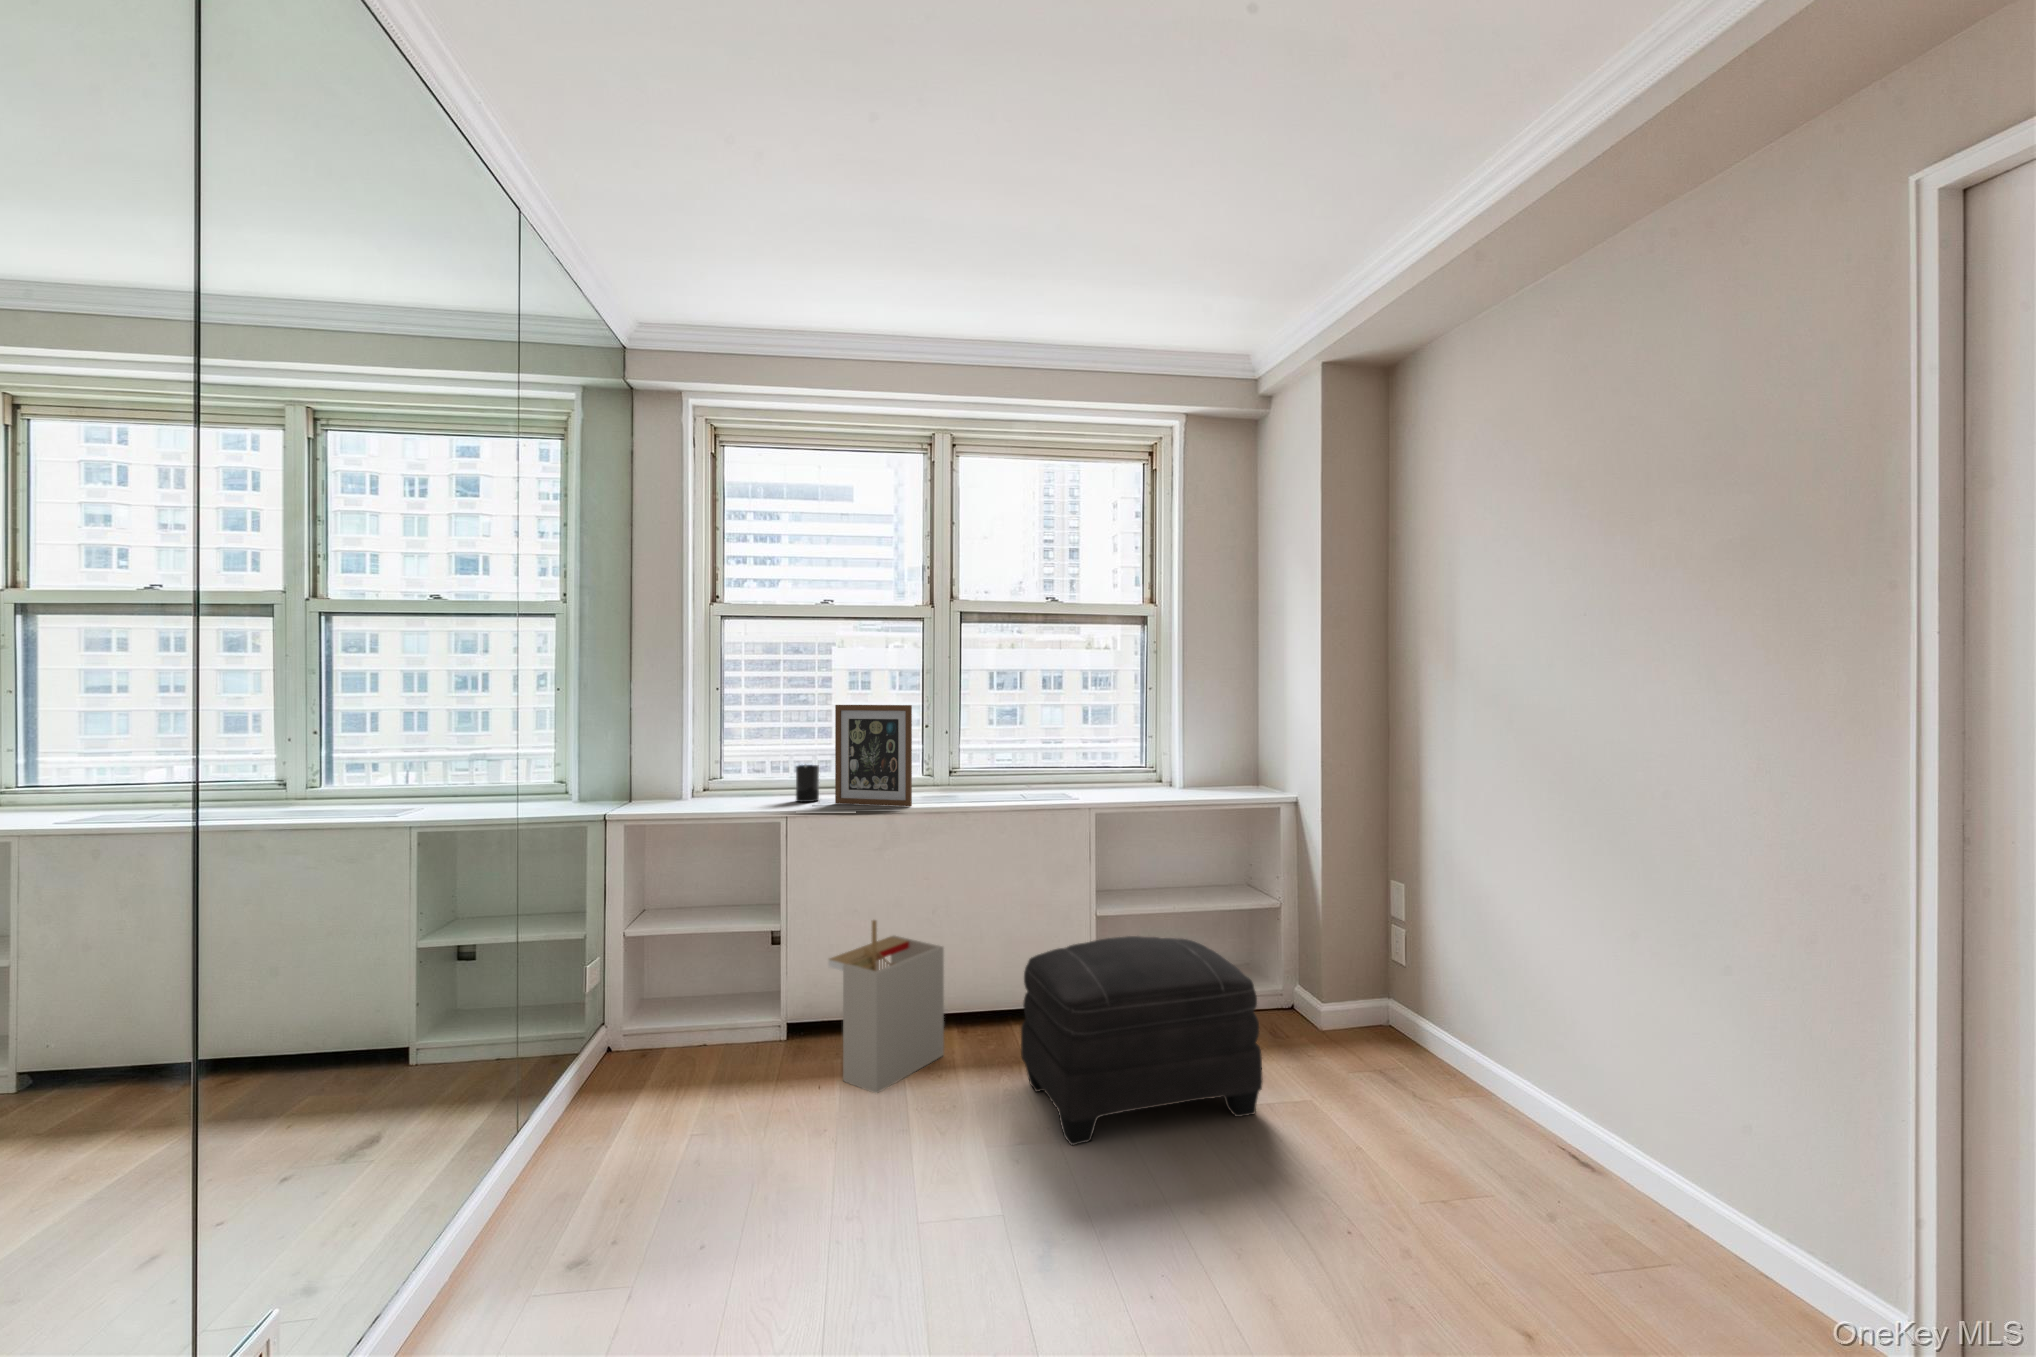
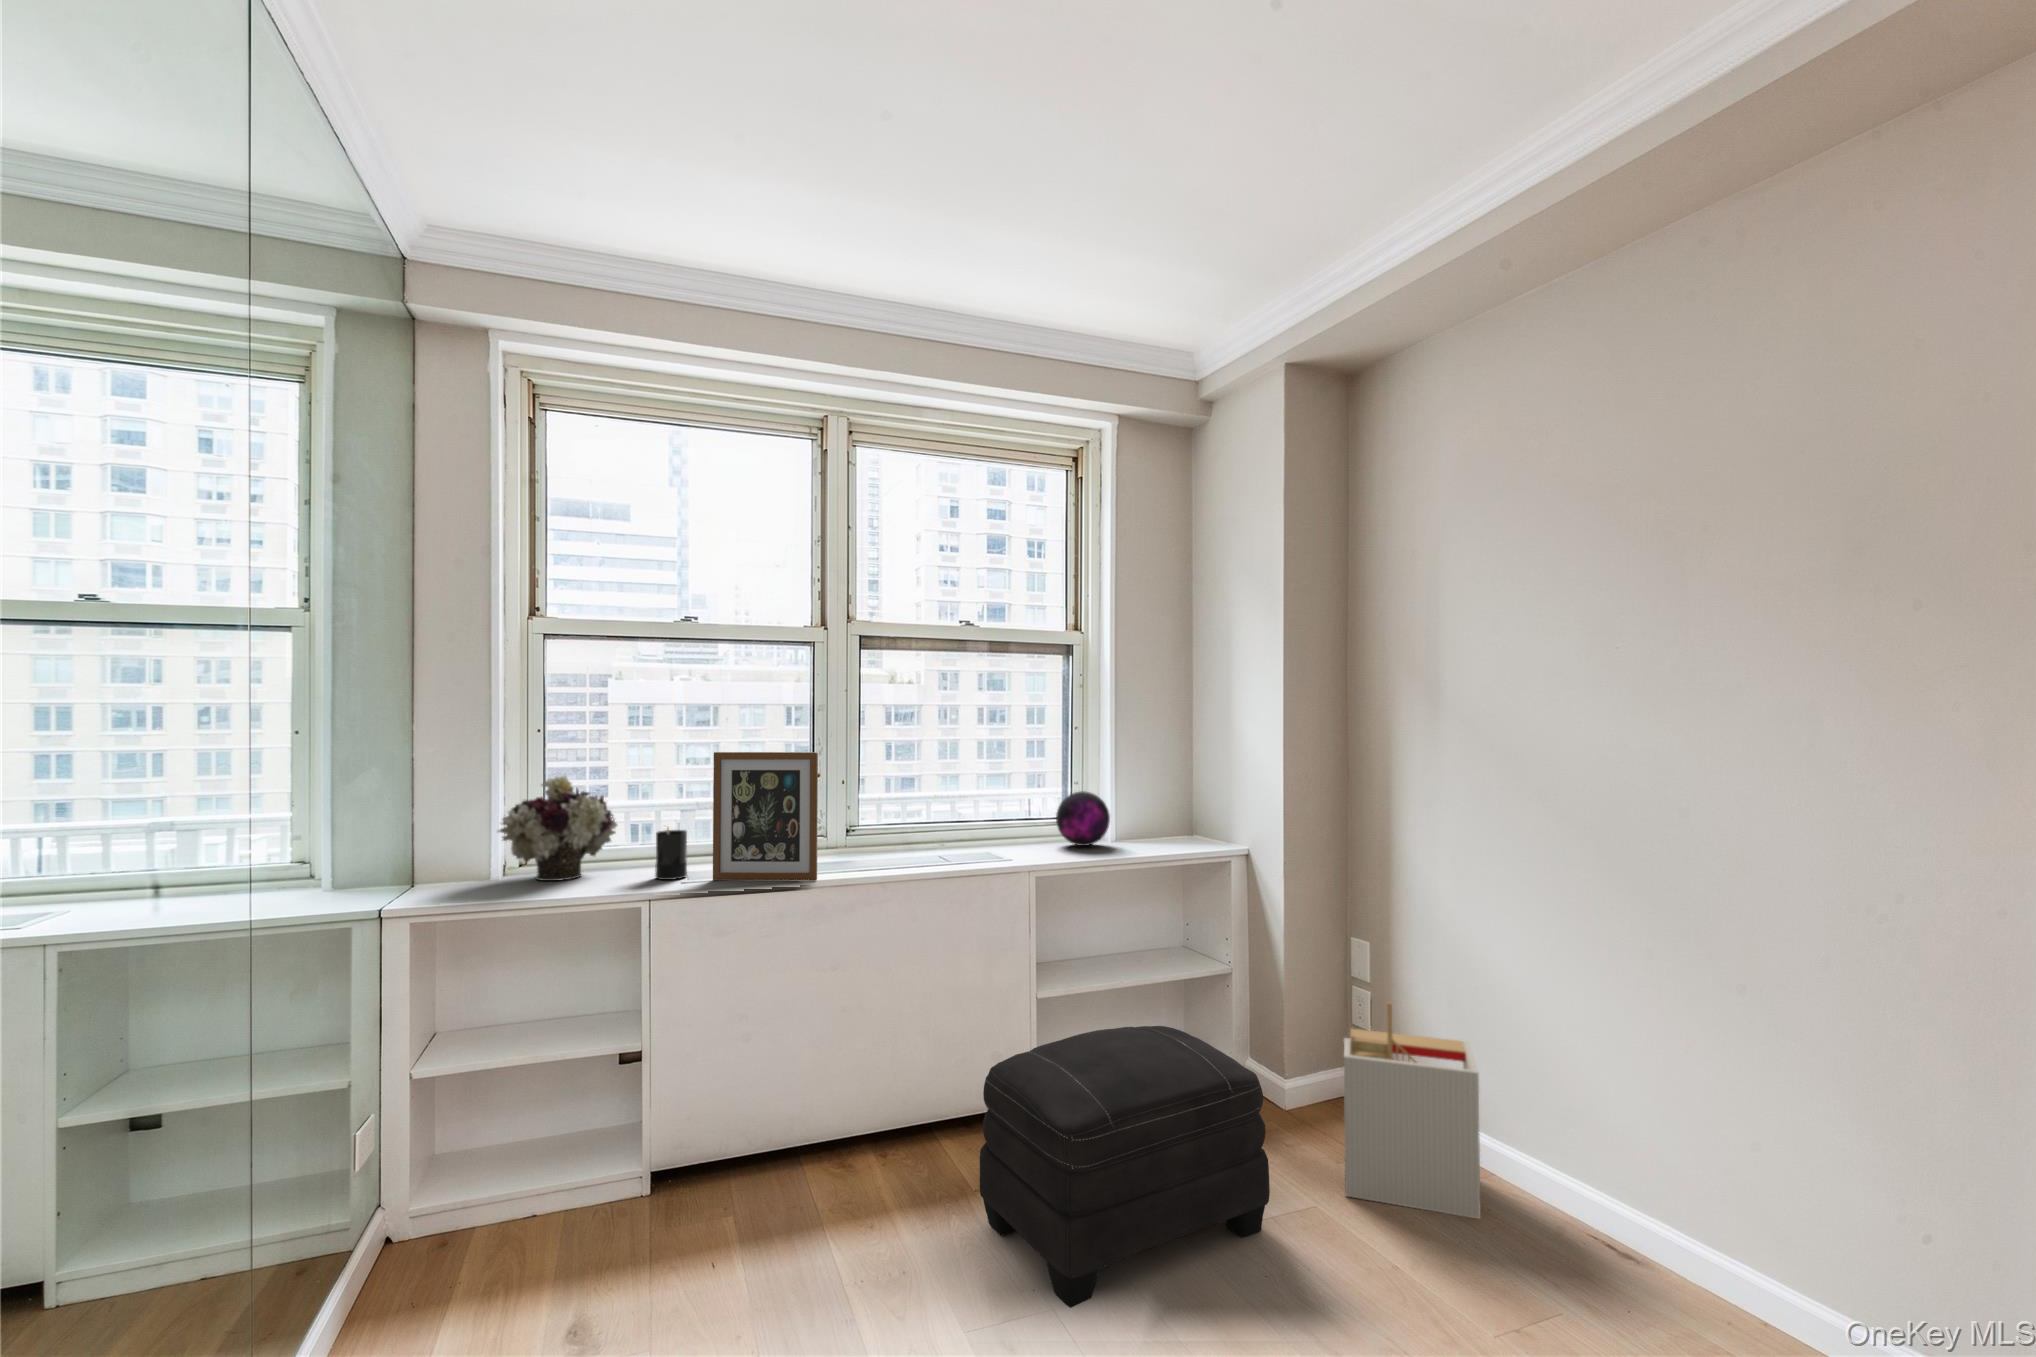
flower arrangement: none [686,722,774,800] -> present [498,775,617,881]
decorative orb: none [1127,745,1174,792] -> present [1056,791,1110,846]
storage bin: present [828,920,944,1093] -> present [1344,1002,1481,1219]

